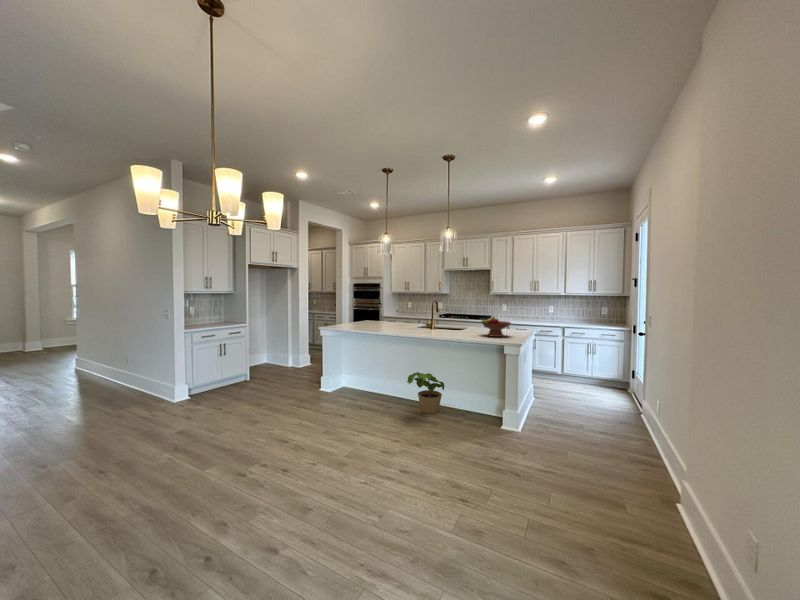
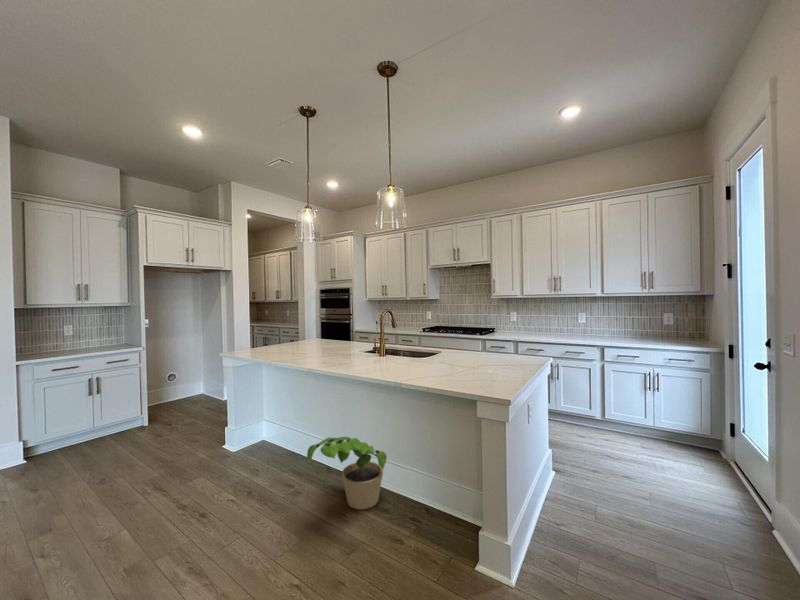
fruit bowl: present [481,317,510,337] -> none [443,336,498,374]

